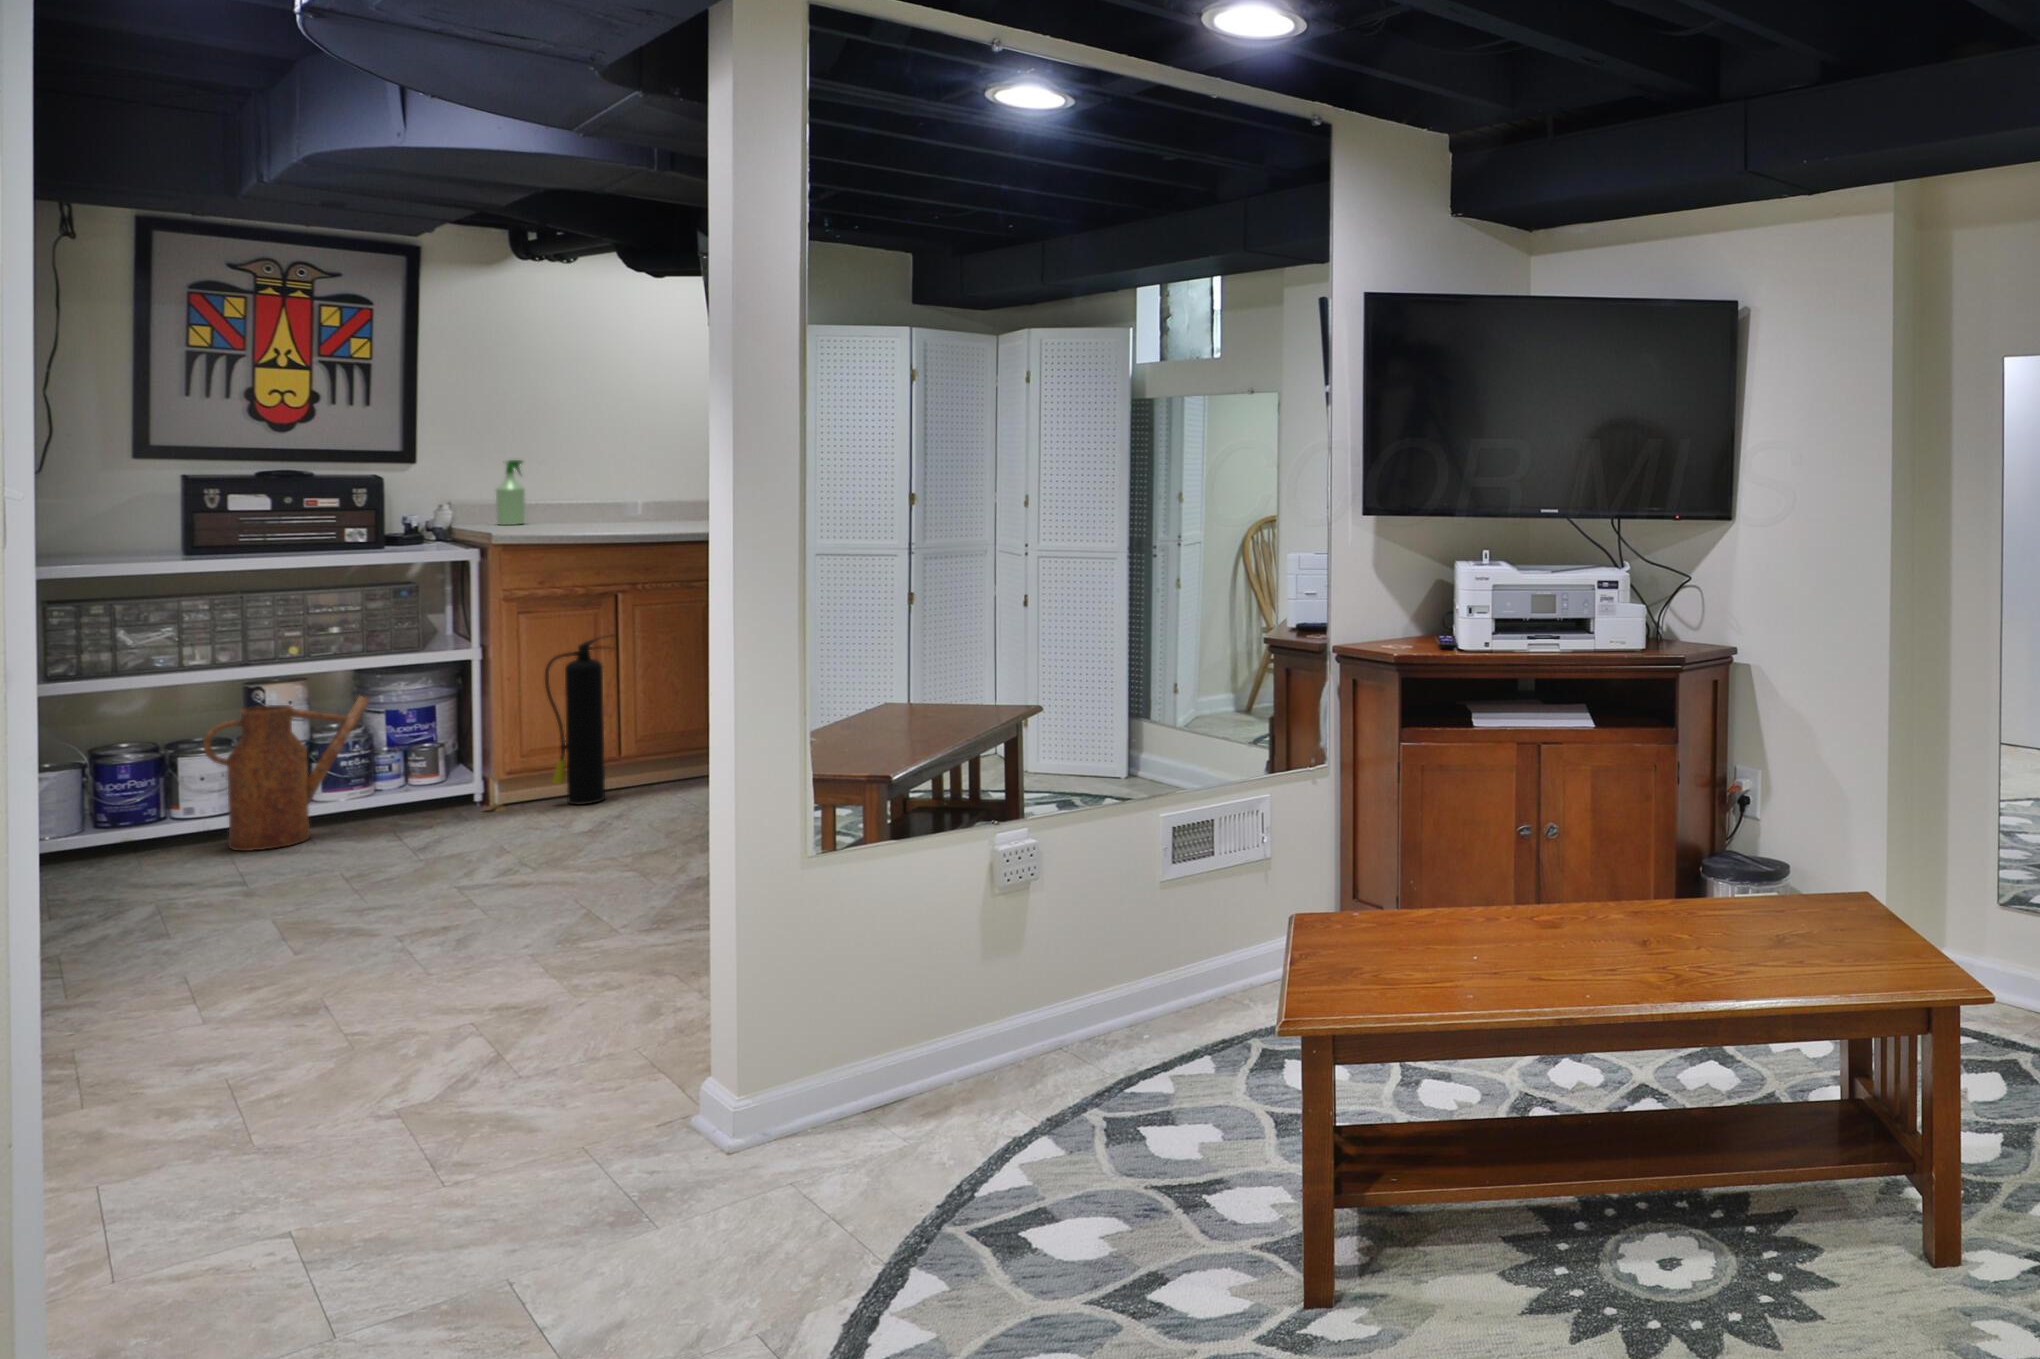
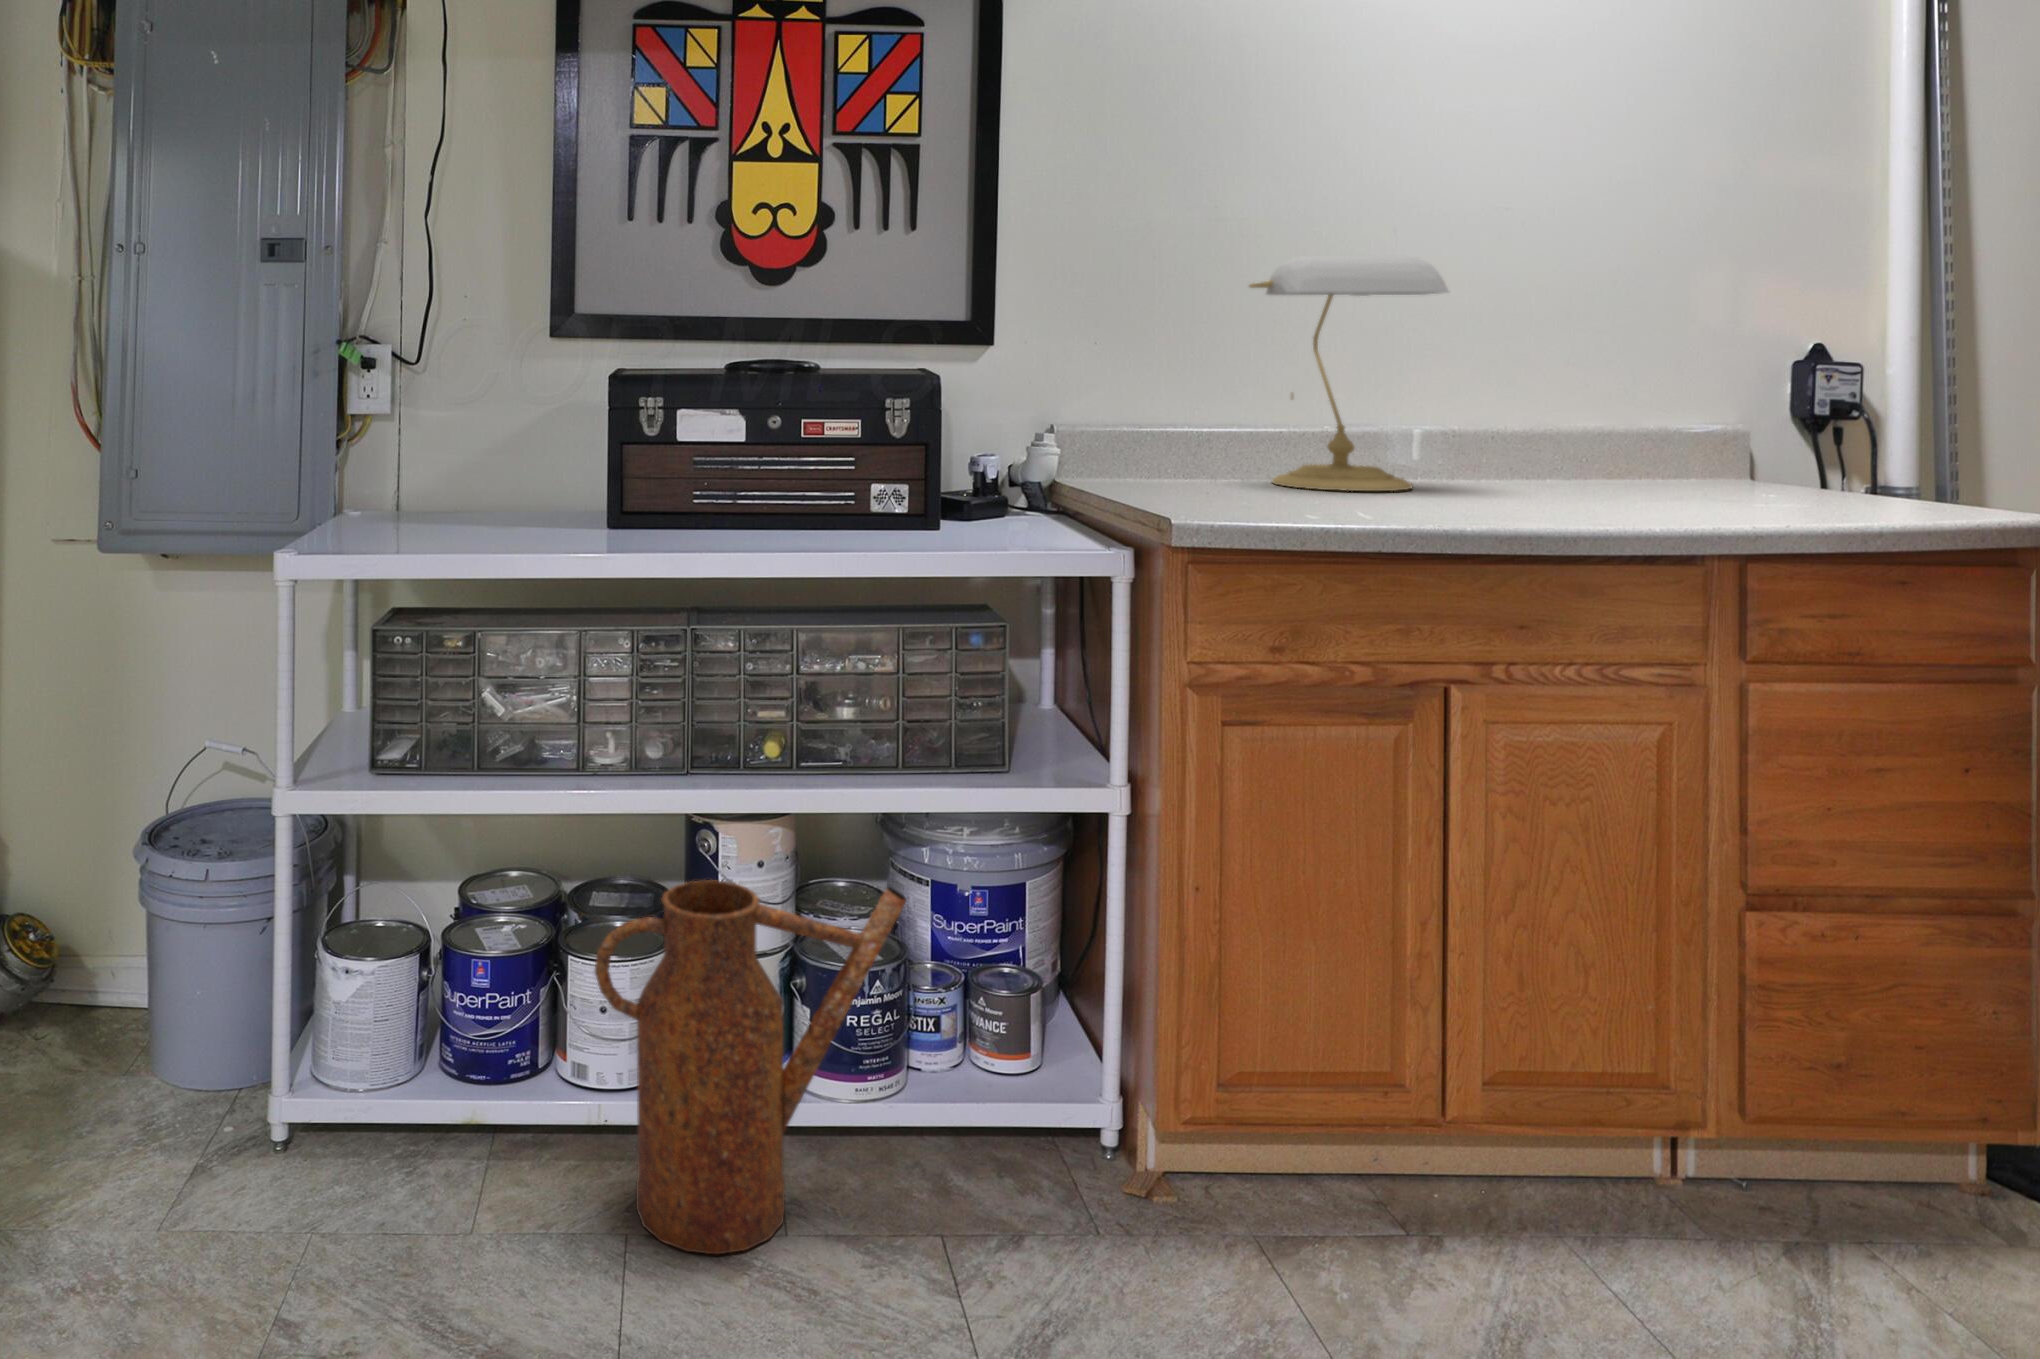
desk lamp: none [555,422,646,524] -> present [1249,256,1448,491]
spray bottle: present [496,460,525,525] -> none [1129,342,1184,481]
fire extinguisher: present [545,636,608,805] -> none [1287,808,1466,1279]

